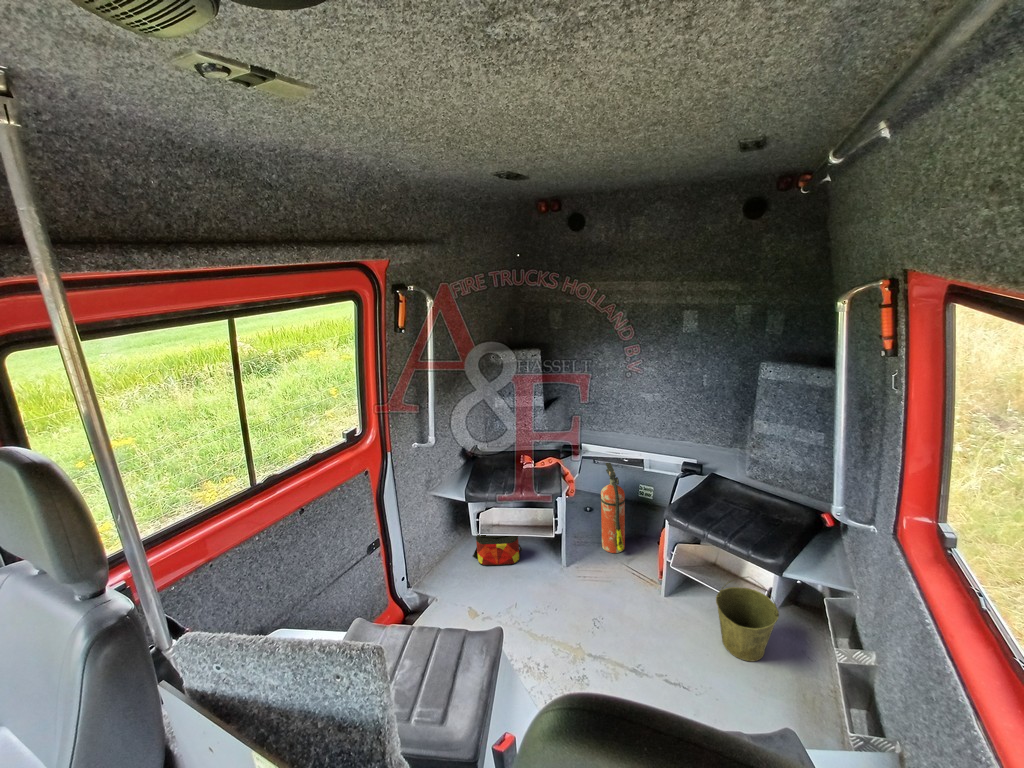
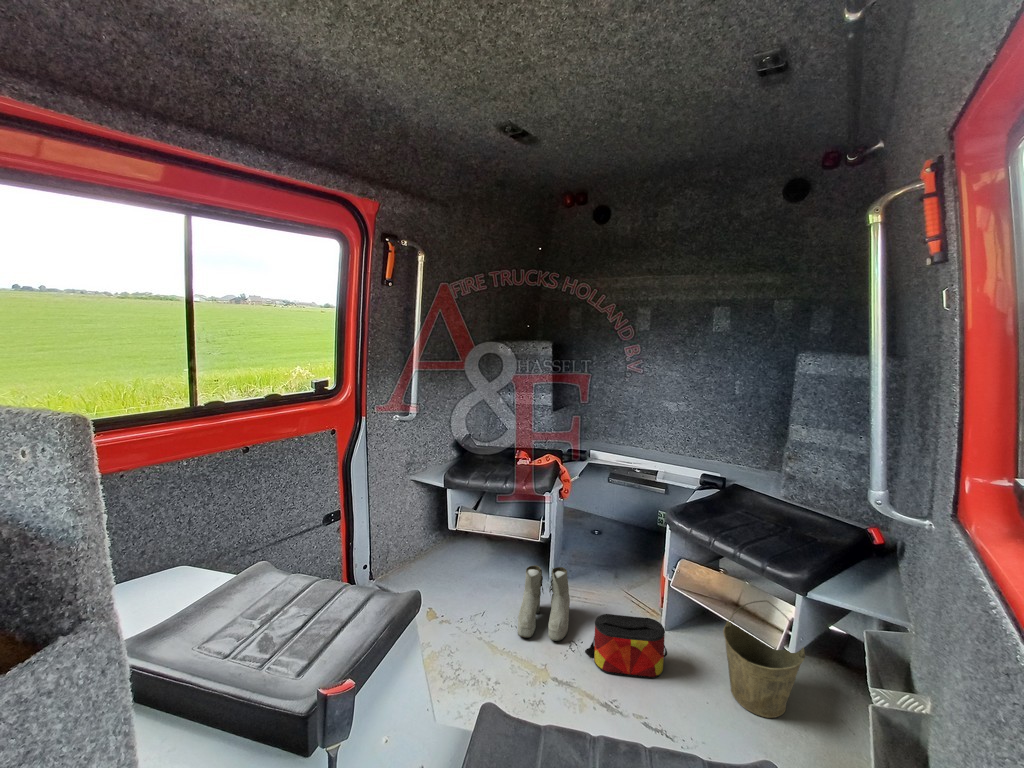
fire extinguisher: present [601,463,625,553] -> none [601,469,631,577]
bag: present [473,535,522,566] -> present [585,614,667,678]
boots: none [546,559,588,622] -> present [518,565,570,641]

